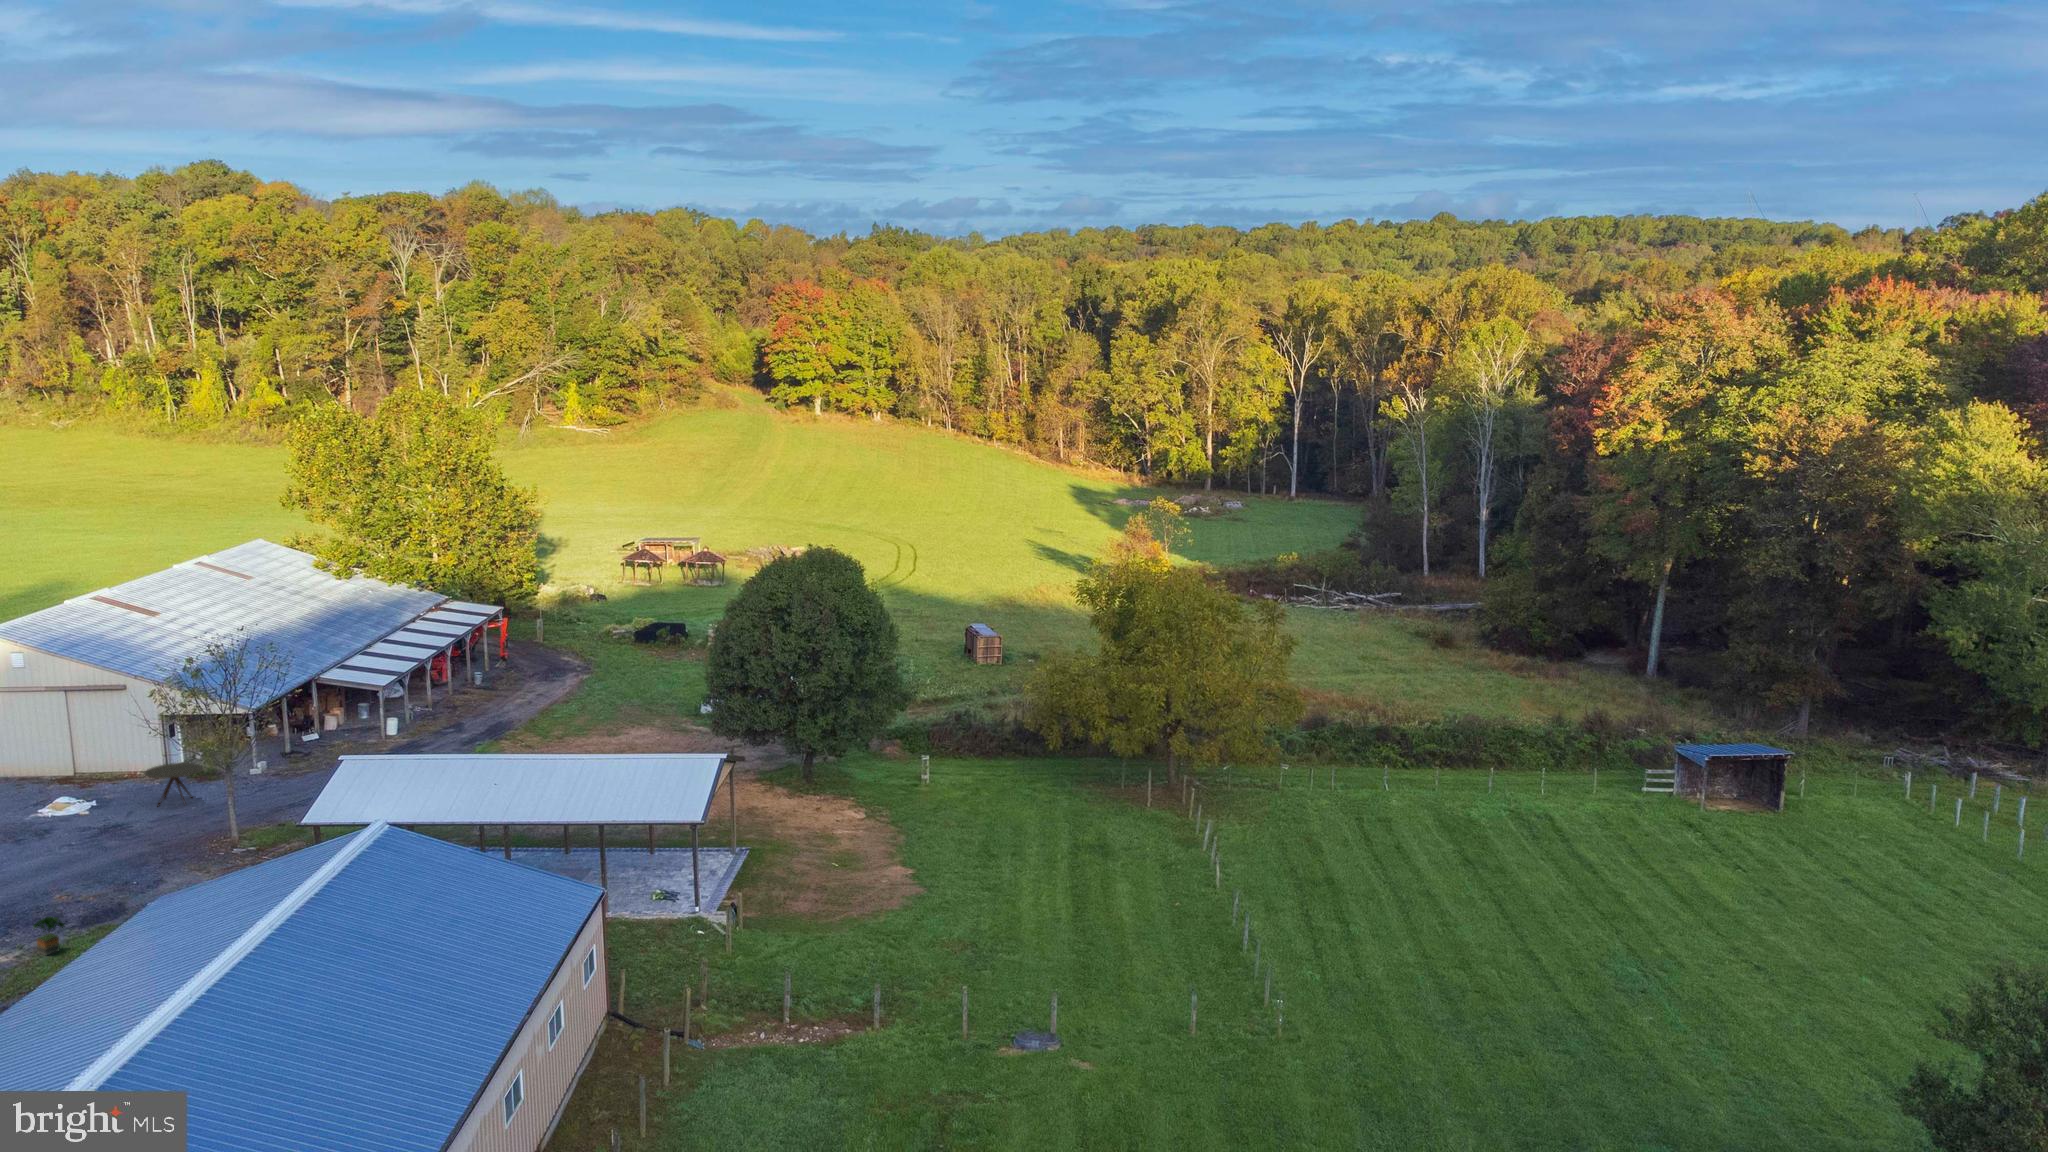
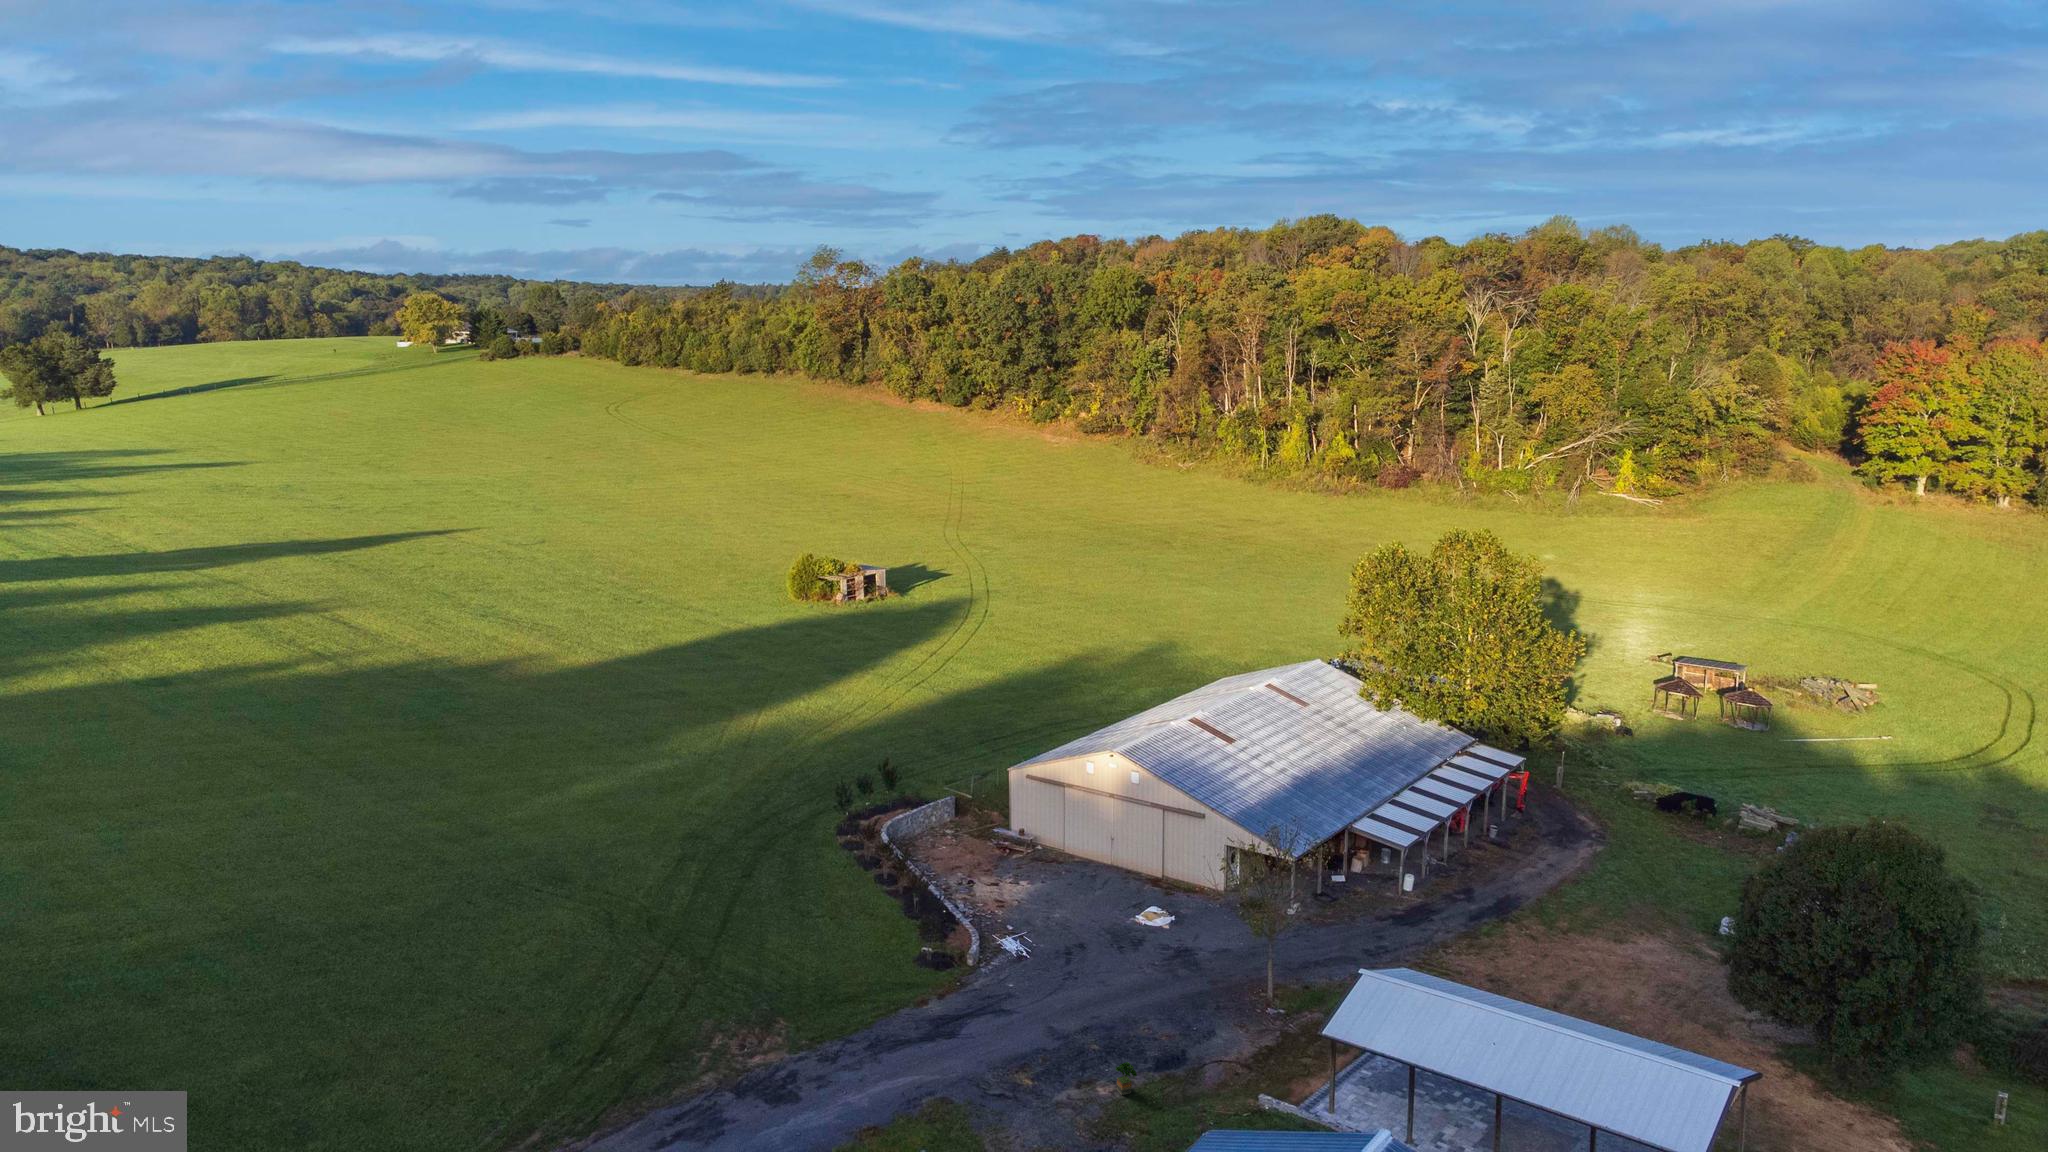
round table: present [145,763,203,806] -> none [1209,900,1251,942]

